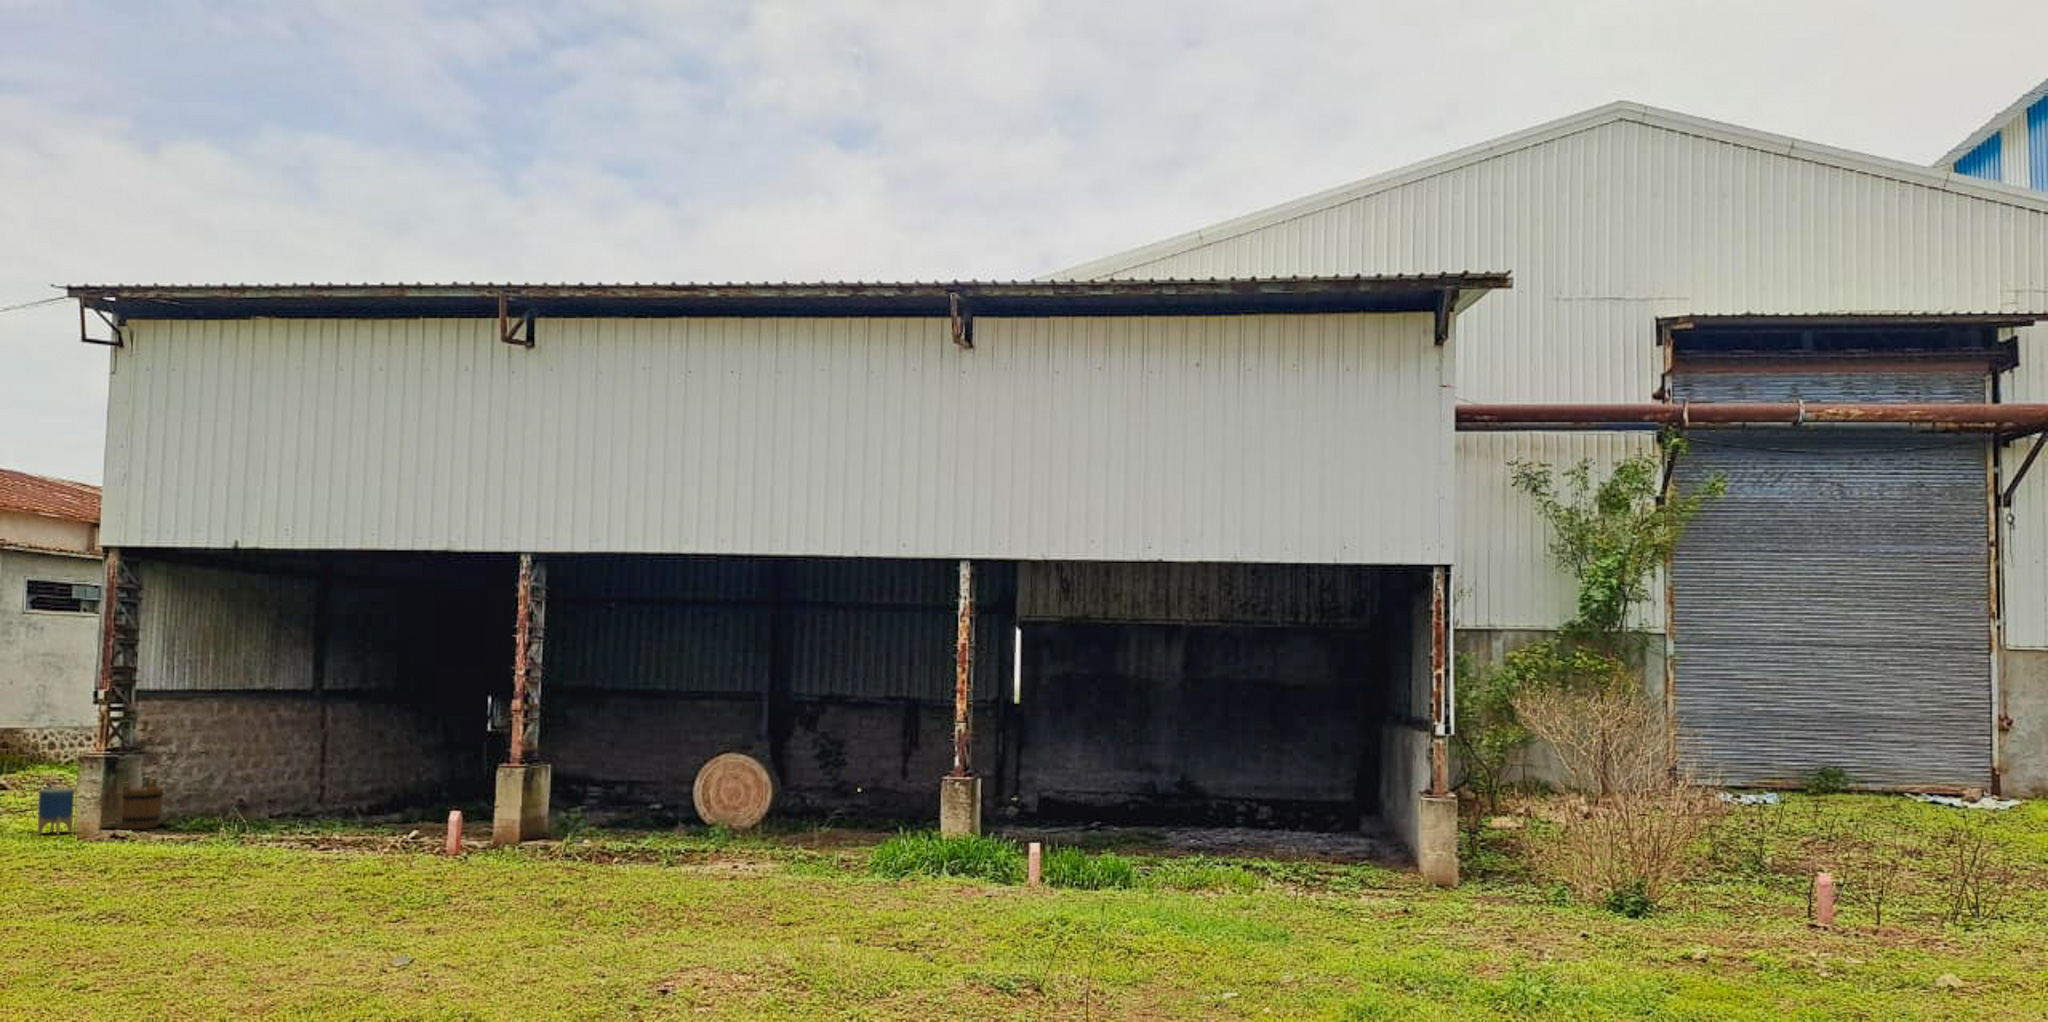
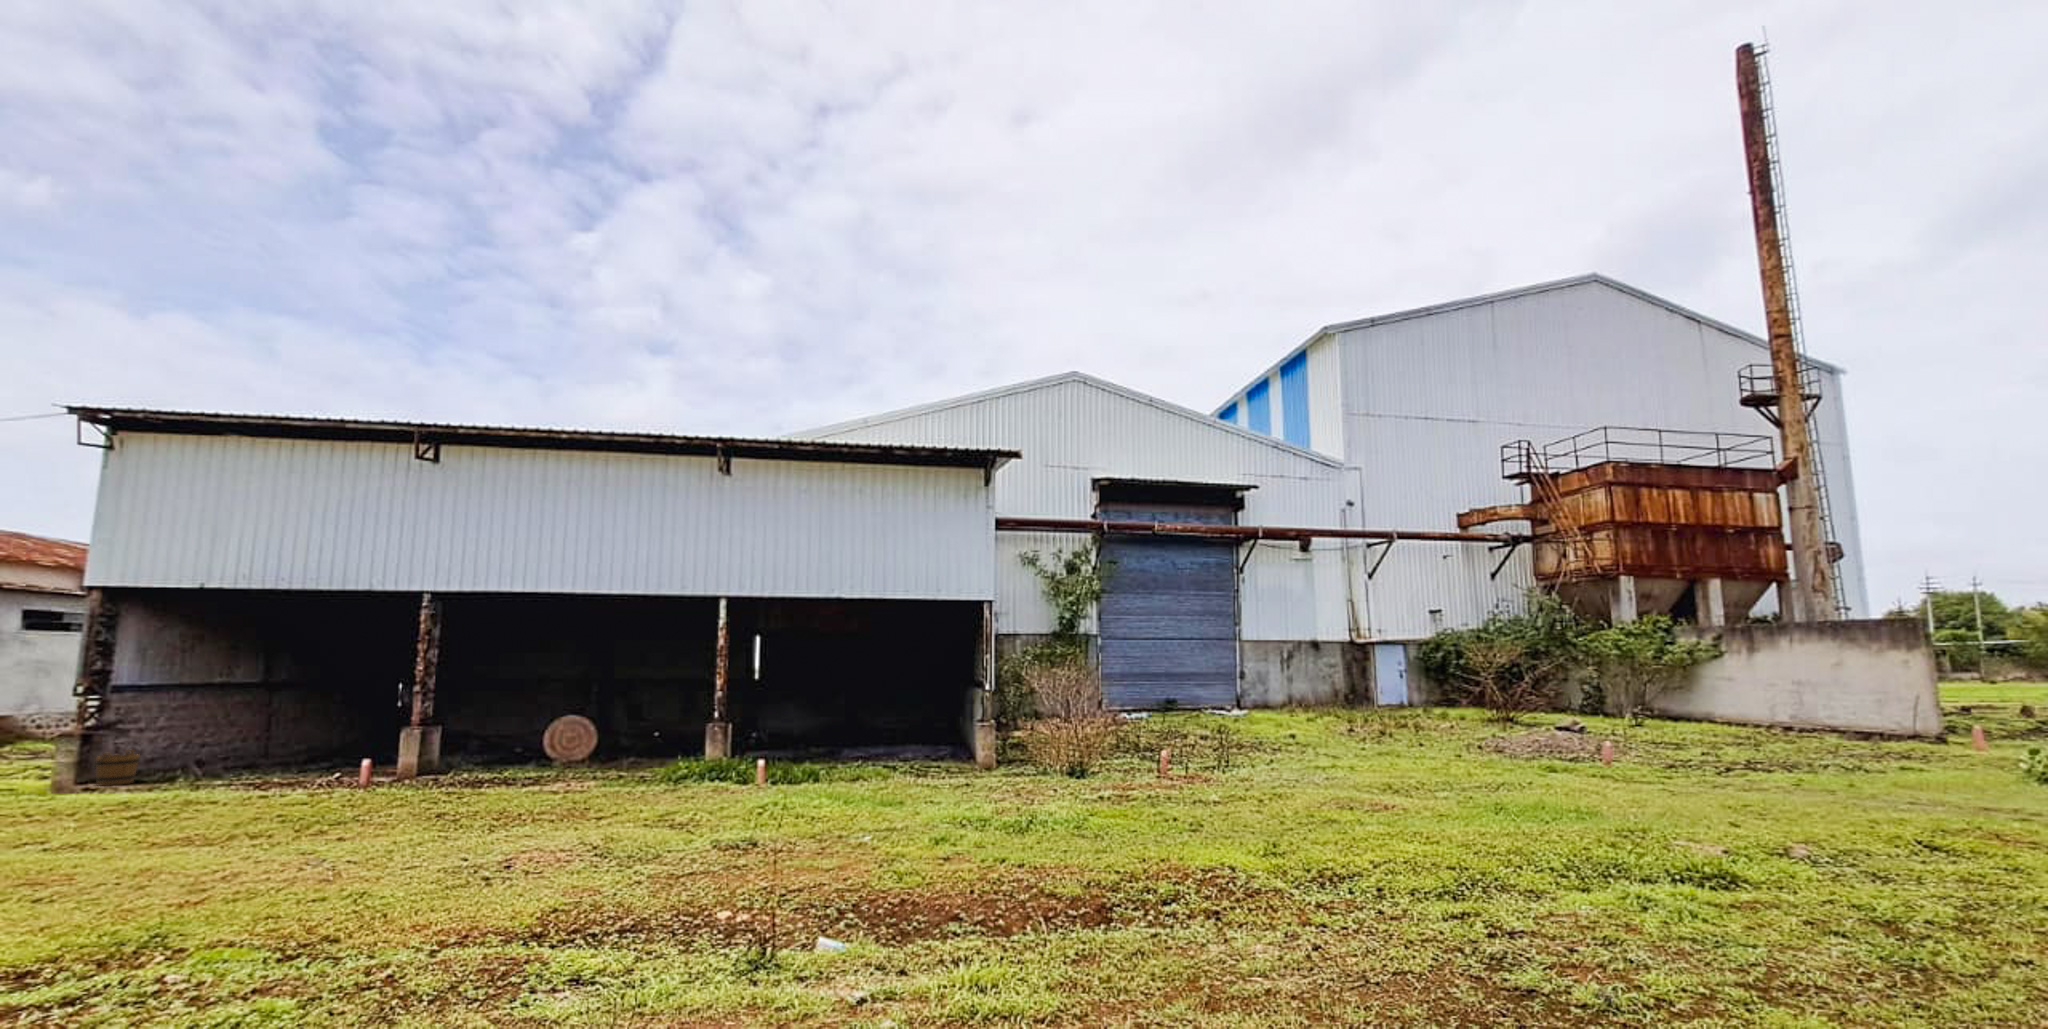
planter: present [38,788,74,835] -> none [27,759,62,793]

